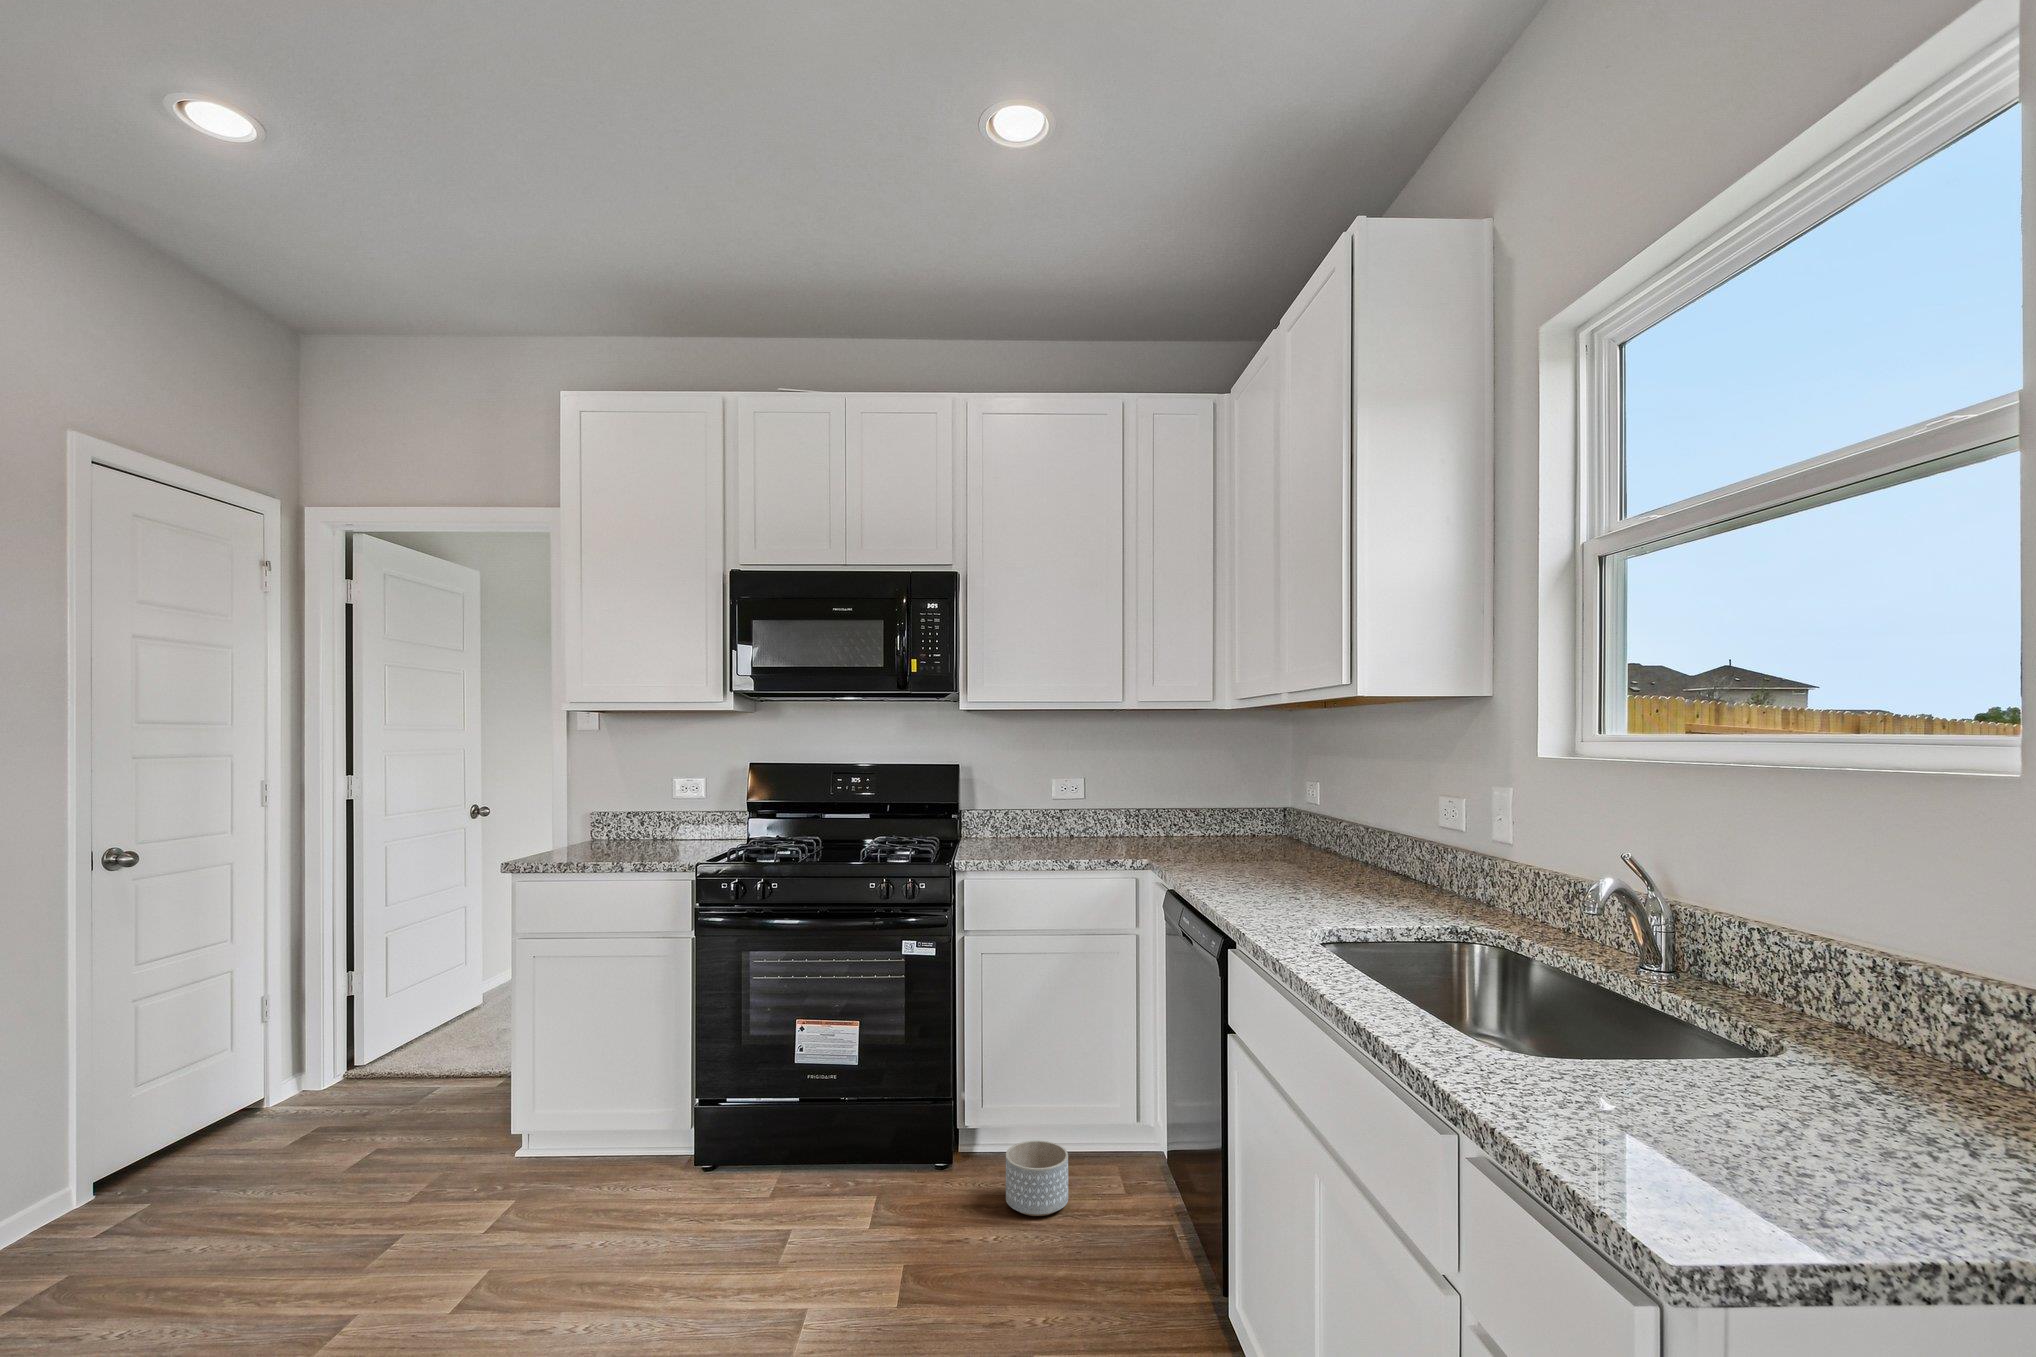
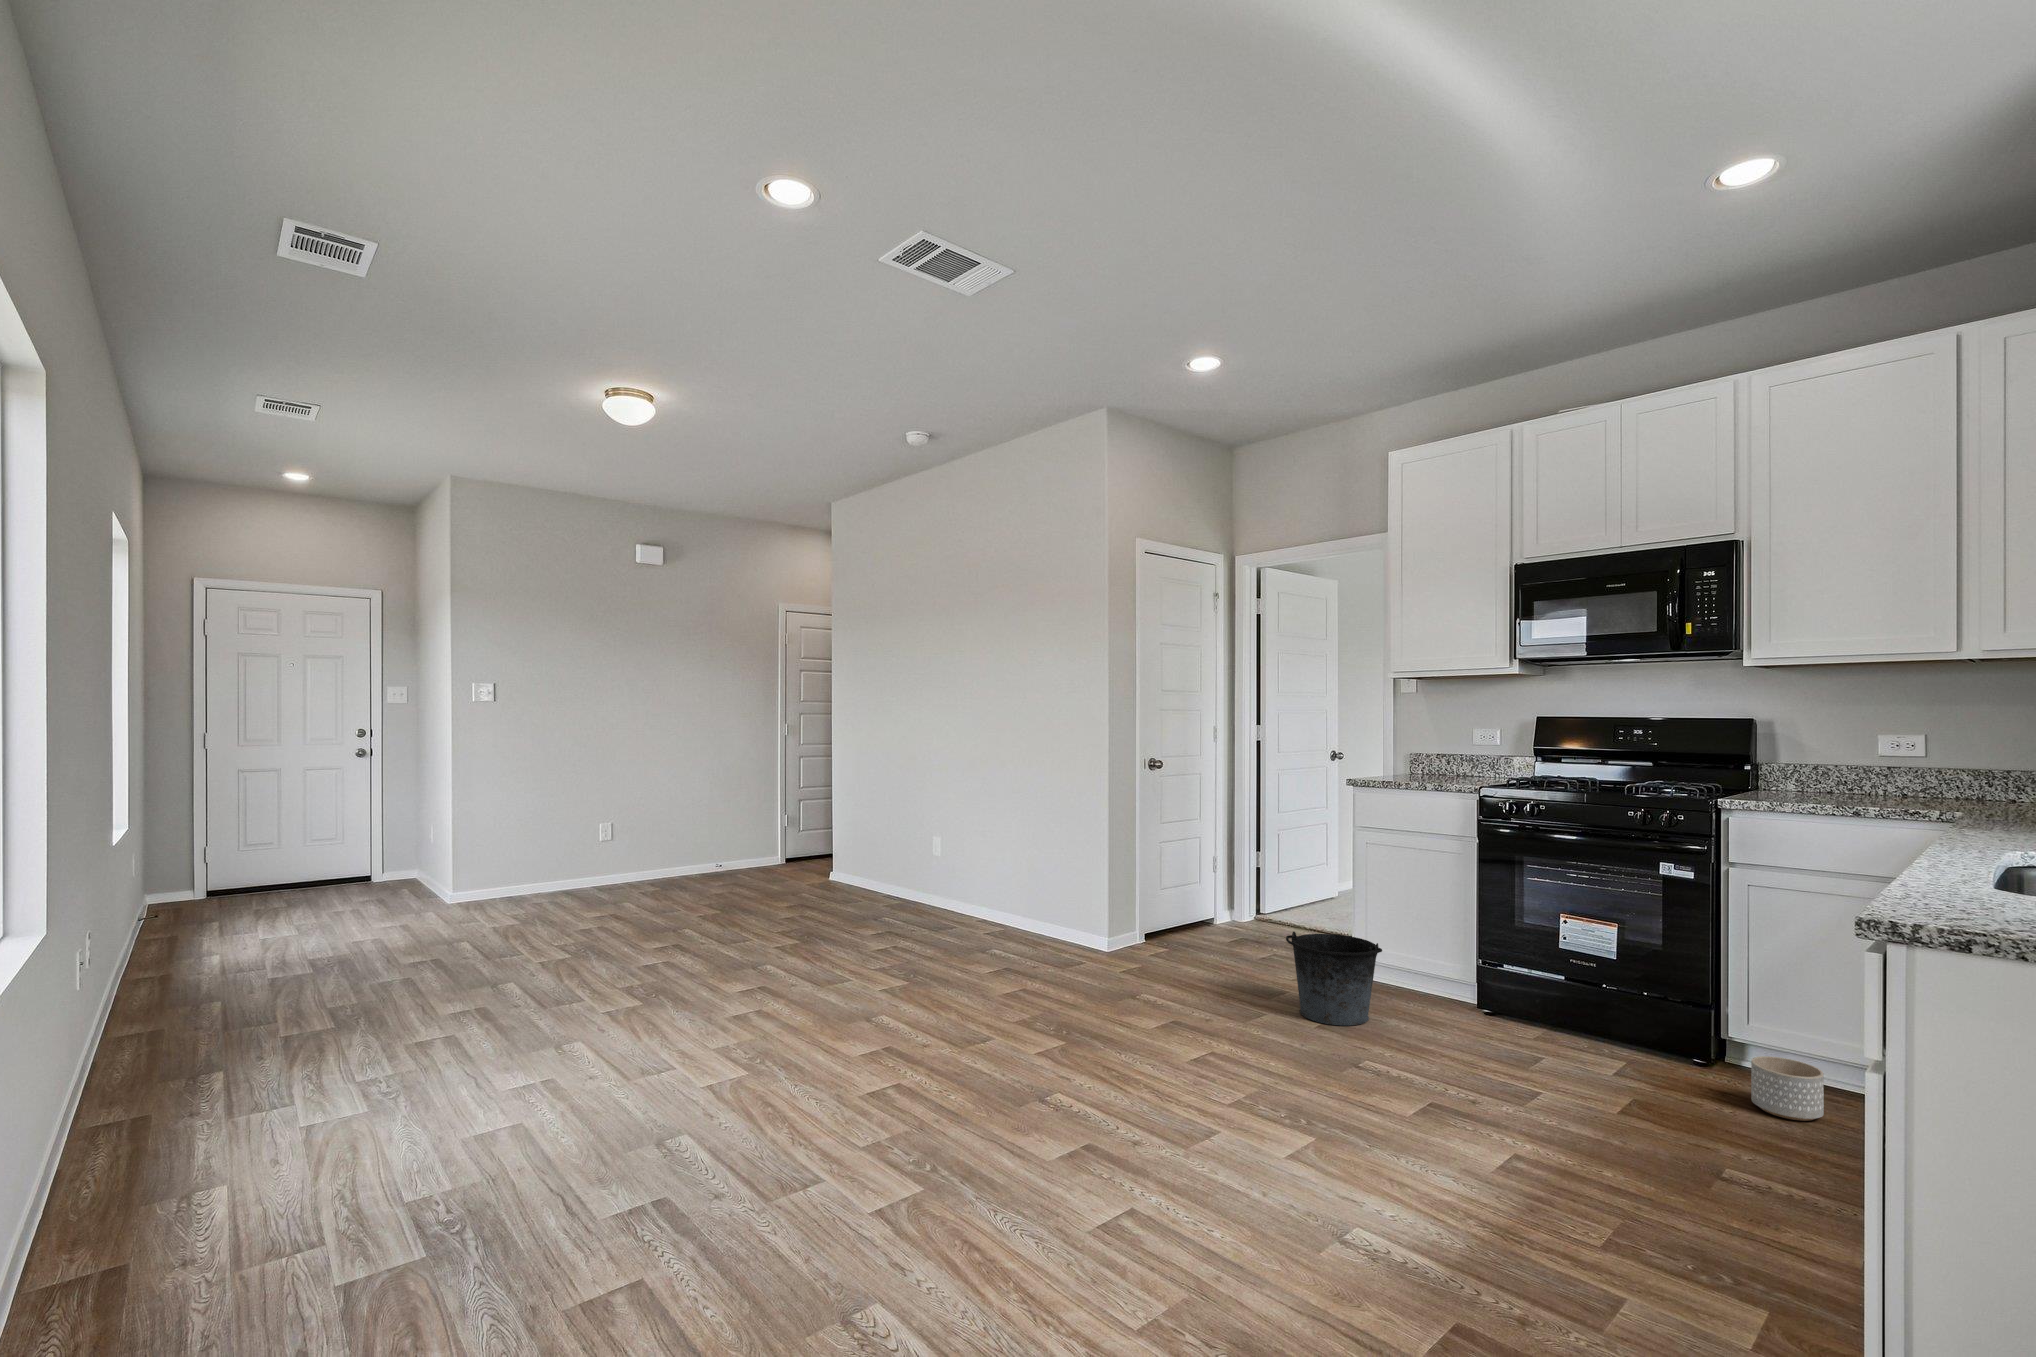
bucket: none [409,1117,572,1284] -> present [1286,932,1382,1026]

